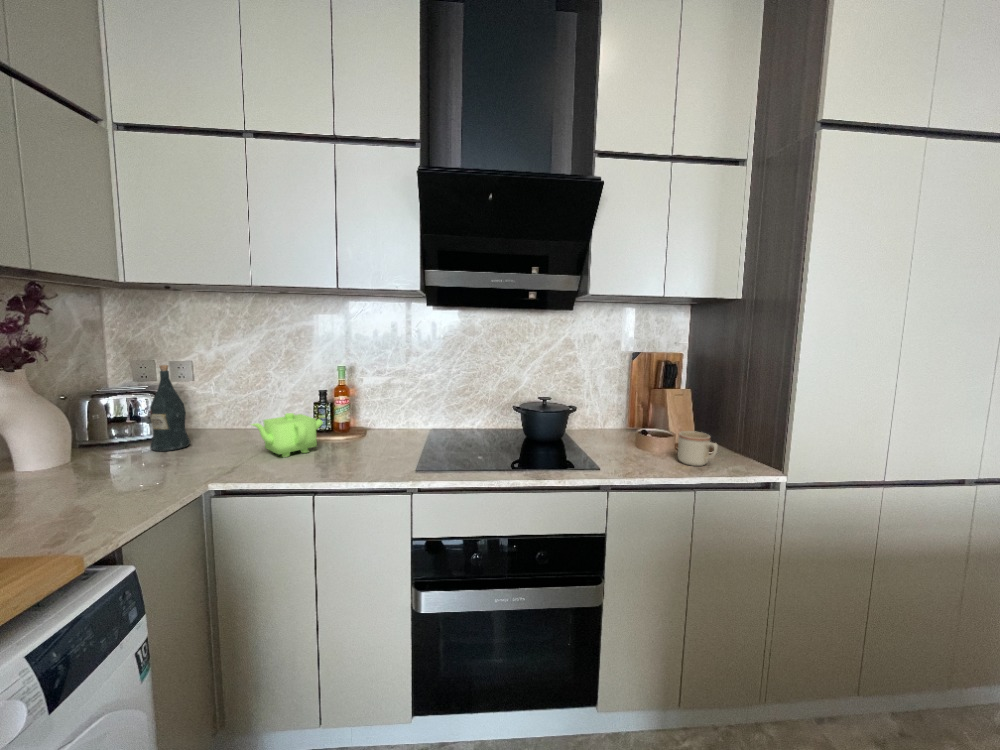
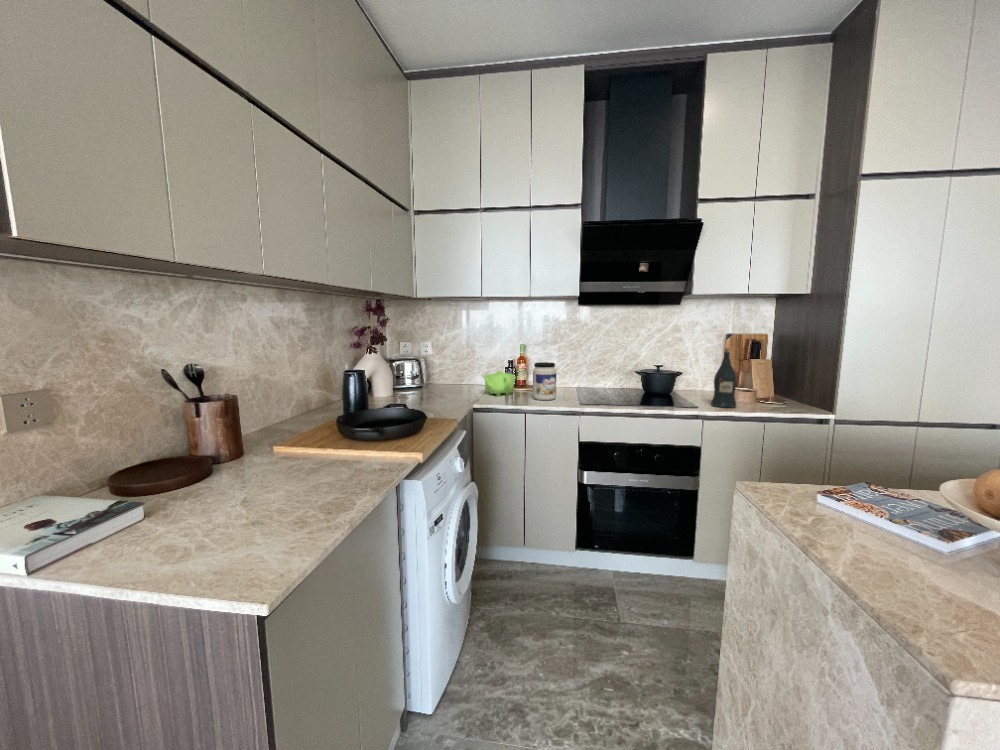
wine bottle: present [150,365,190,451] -> present [711,348,736,408]
jar: none [341,400,382,466] -> present [533,362,556,400]
mug: present [678,431,718,466] -> none [756,386,784,409]

